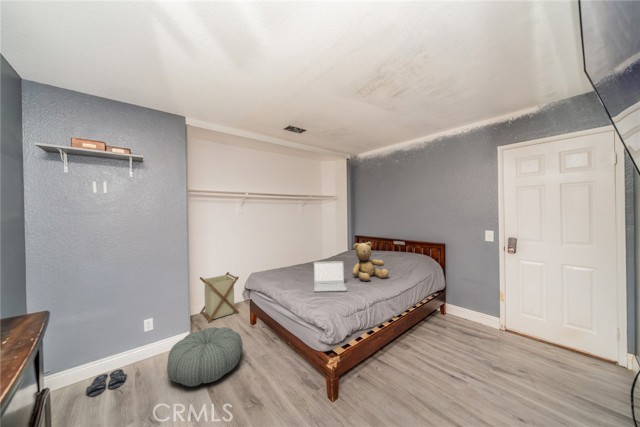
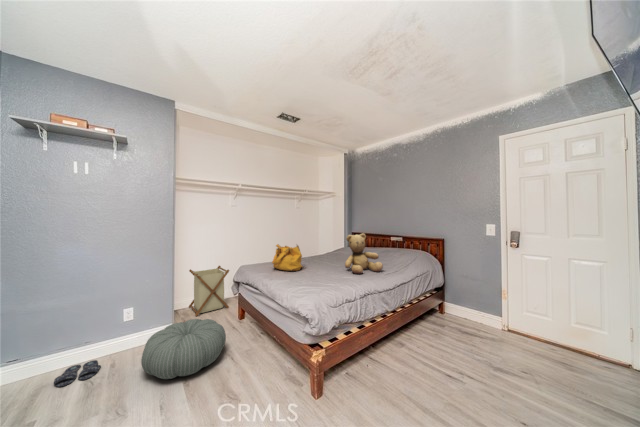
handbag: none [283,253,312,279] -> present [272,244,303,271]
laptop: present [314,261,347,292] -> none [302,252,337,282]

